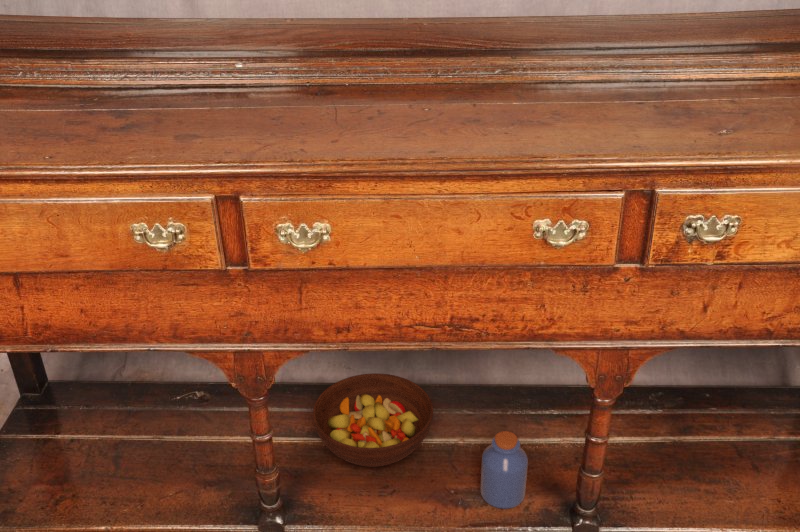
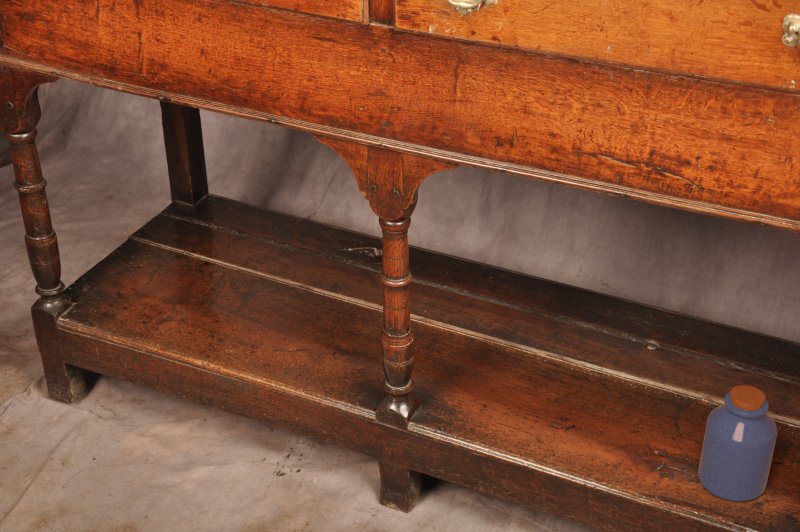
fruit bowl: present [313,373,433,467] -> none [495,273,669,398]

